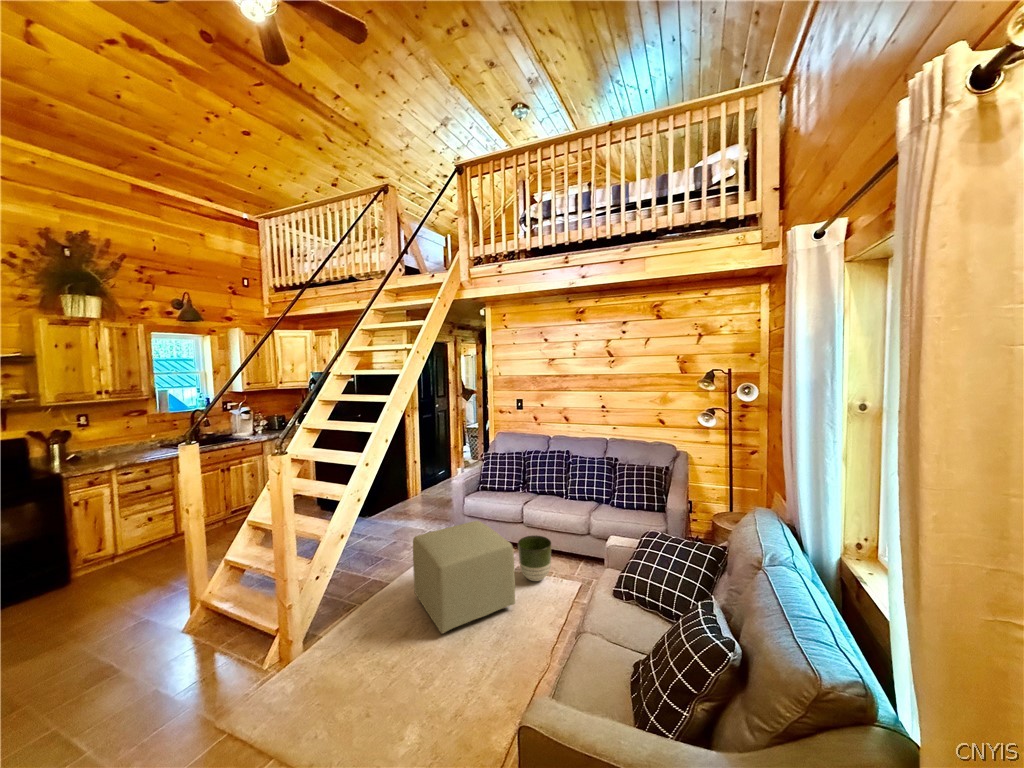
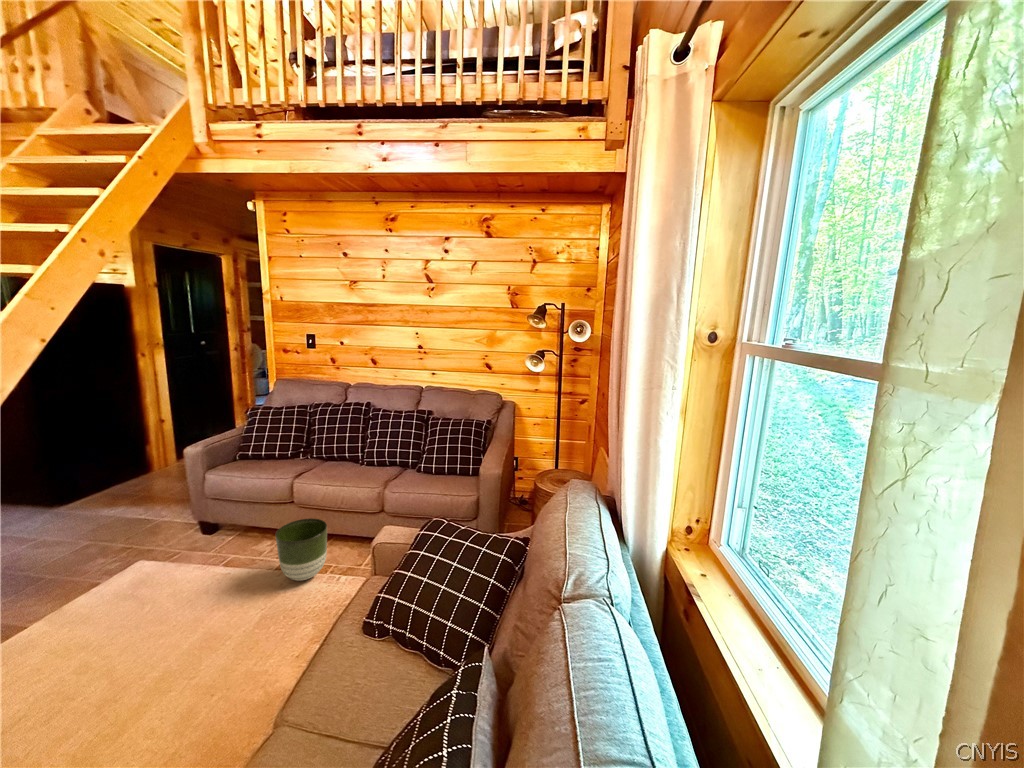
ottoman: present [413,521,515,634] -> none [68,508,256,700]

